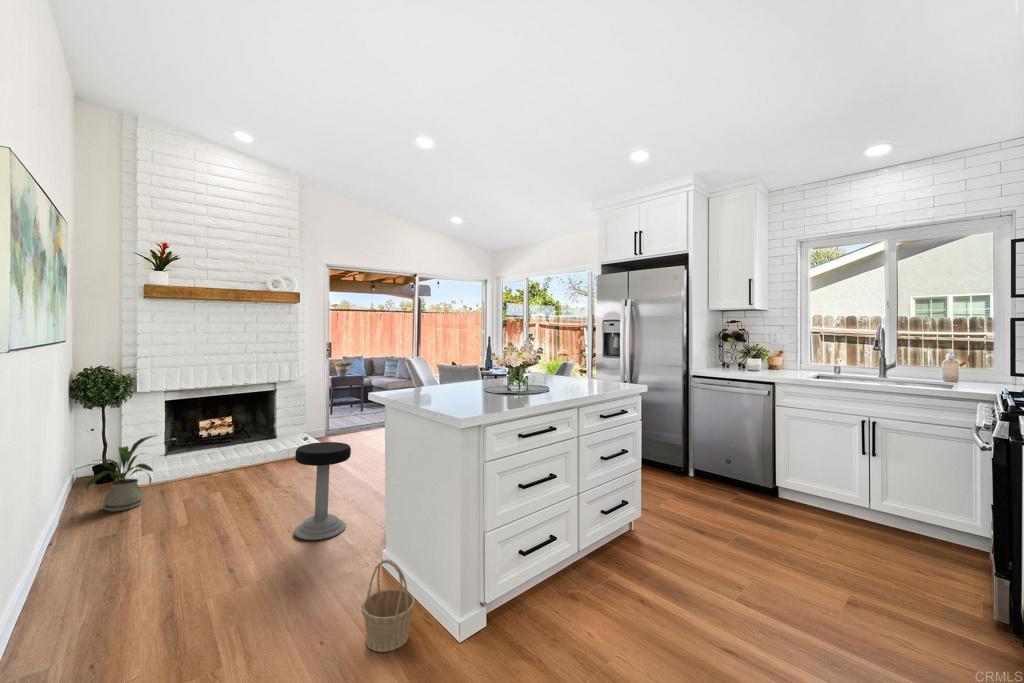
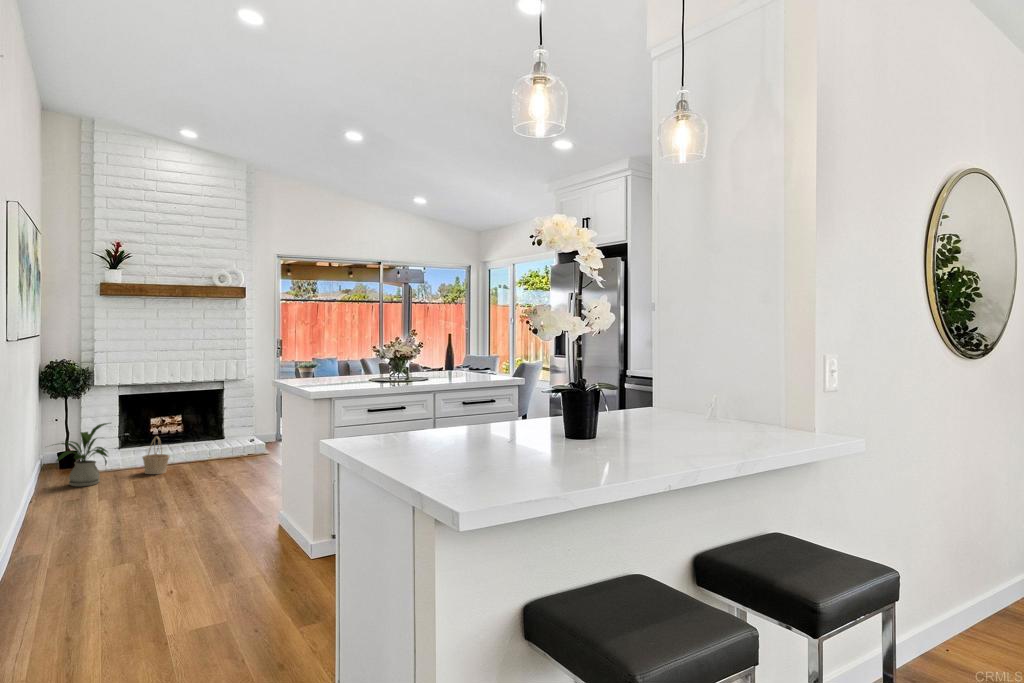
stool: present [294,442,351,540] -> none [218,428,268,508]
basket: present [362,560,415,652] -> present [143,436,170,474]

